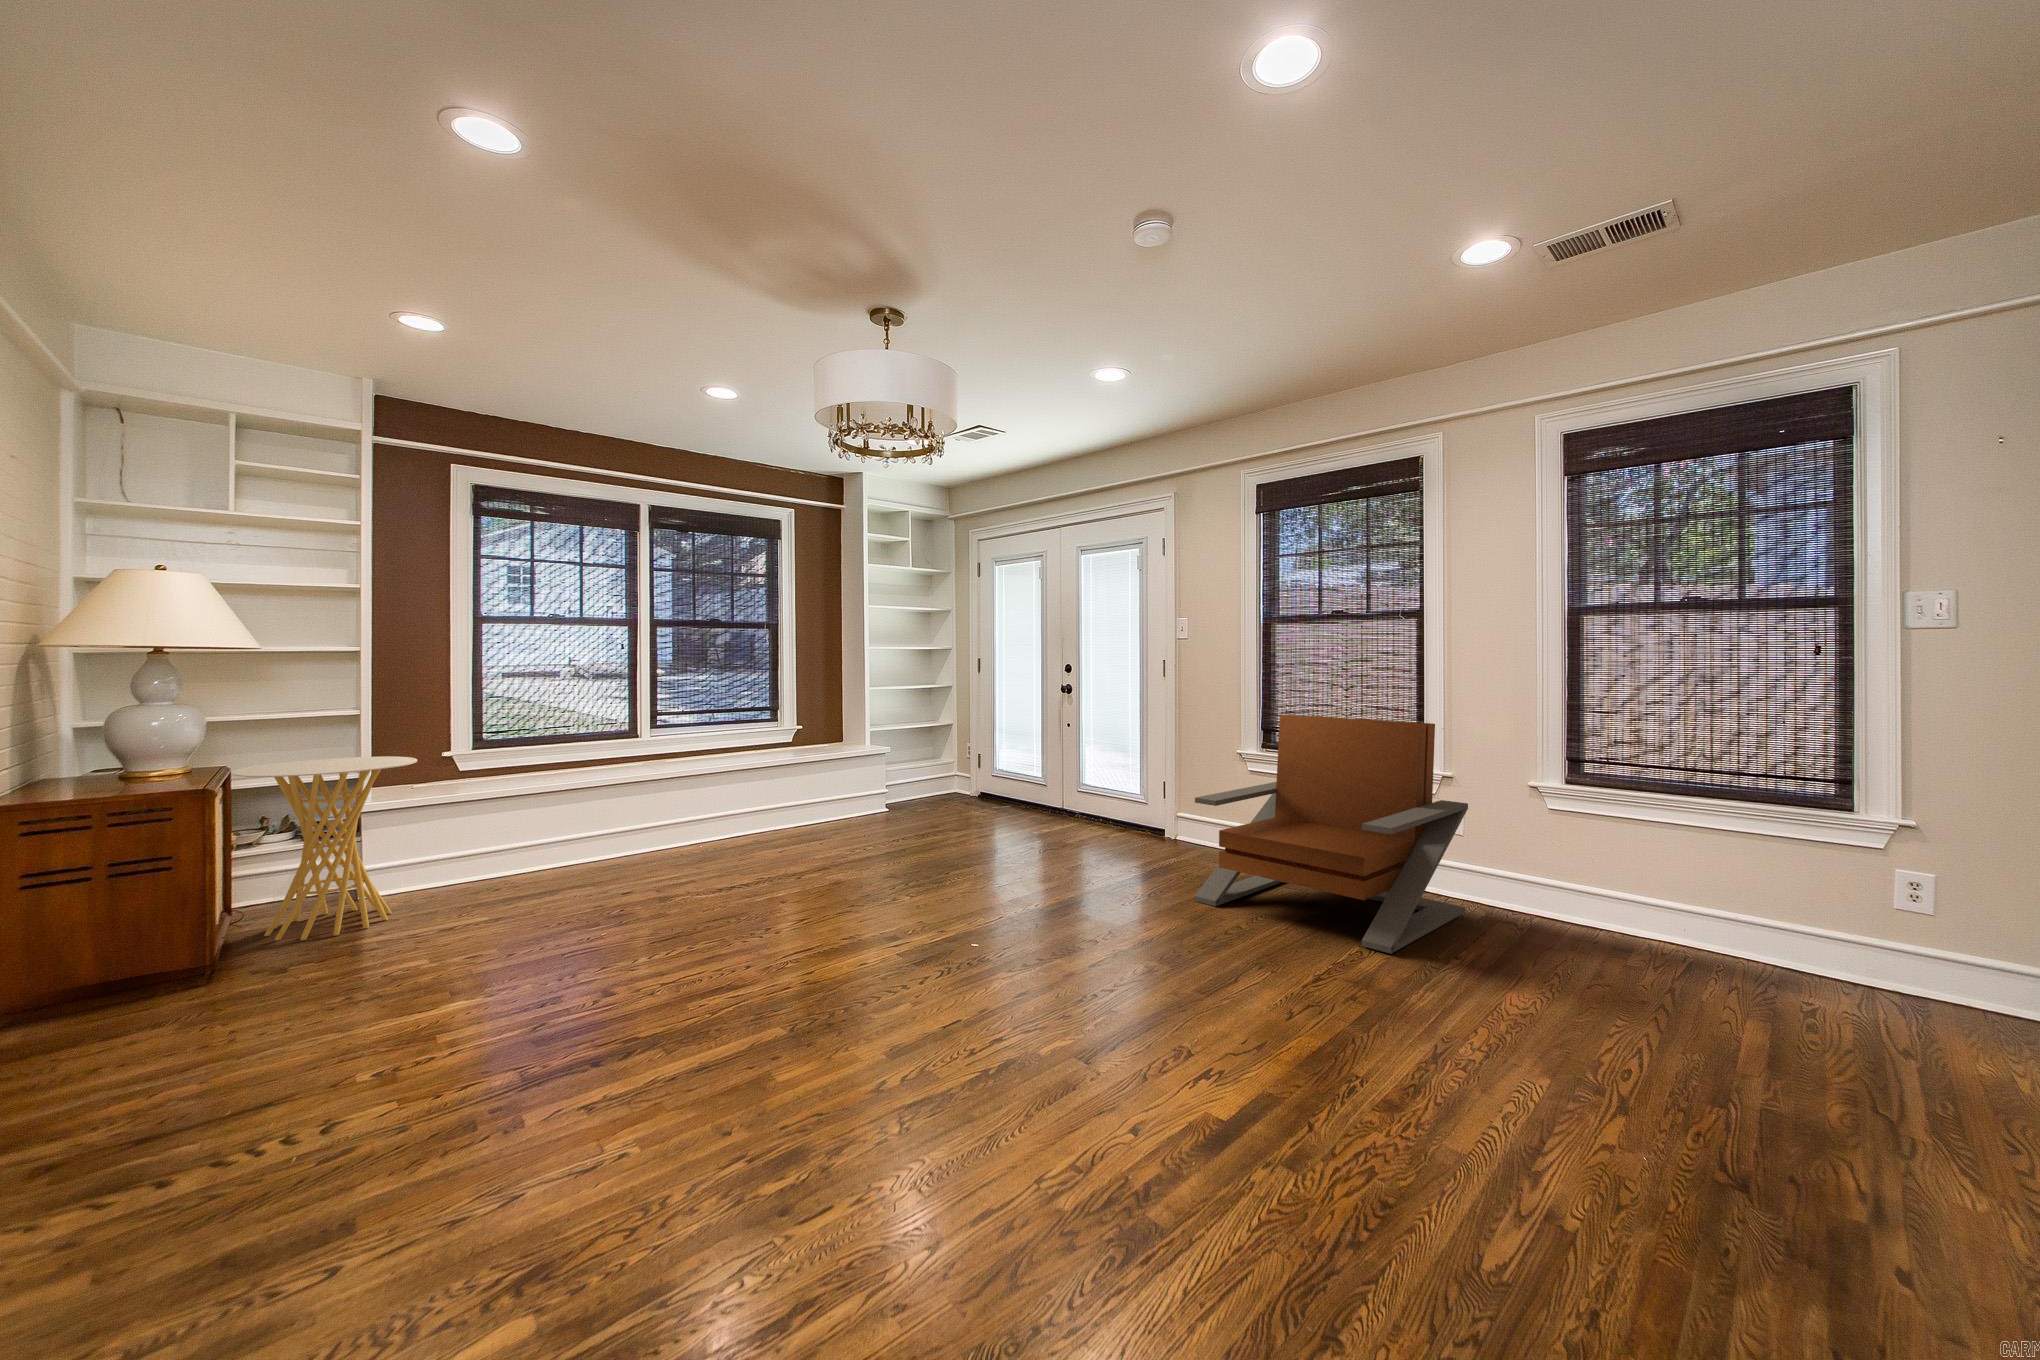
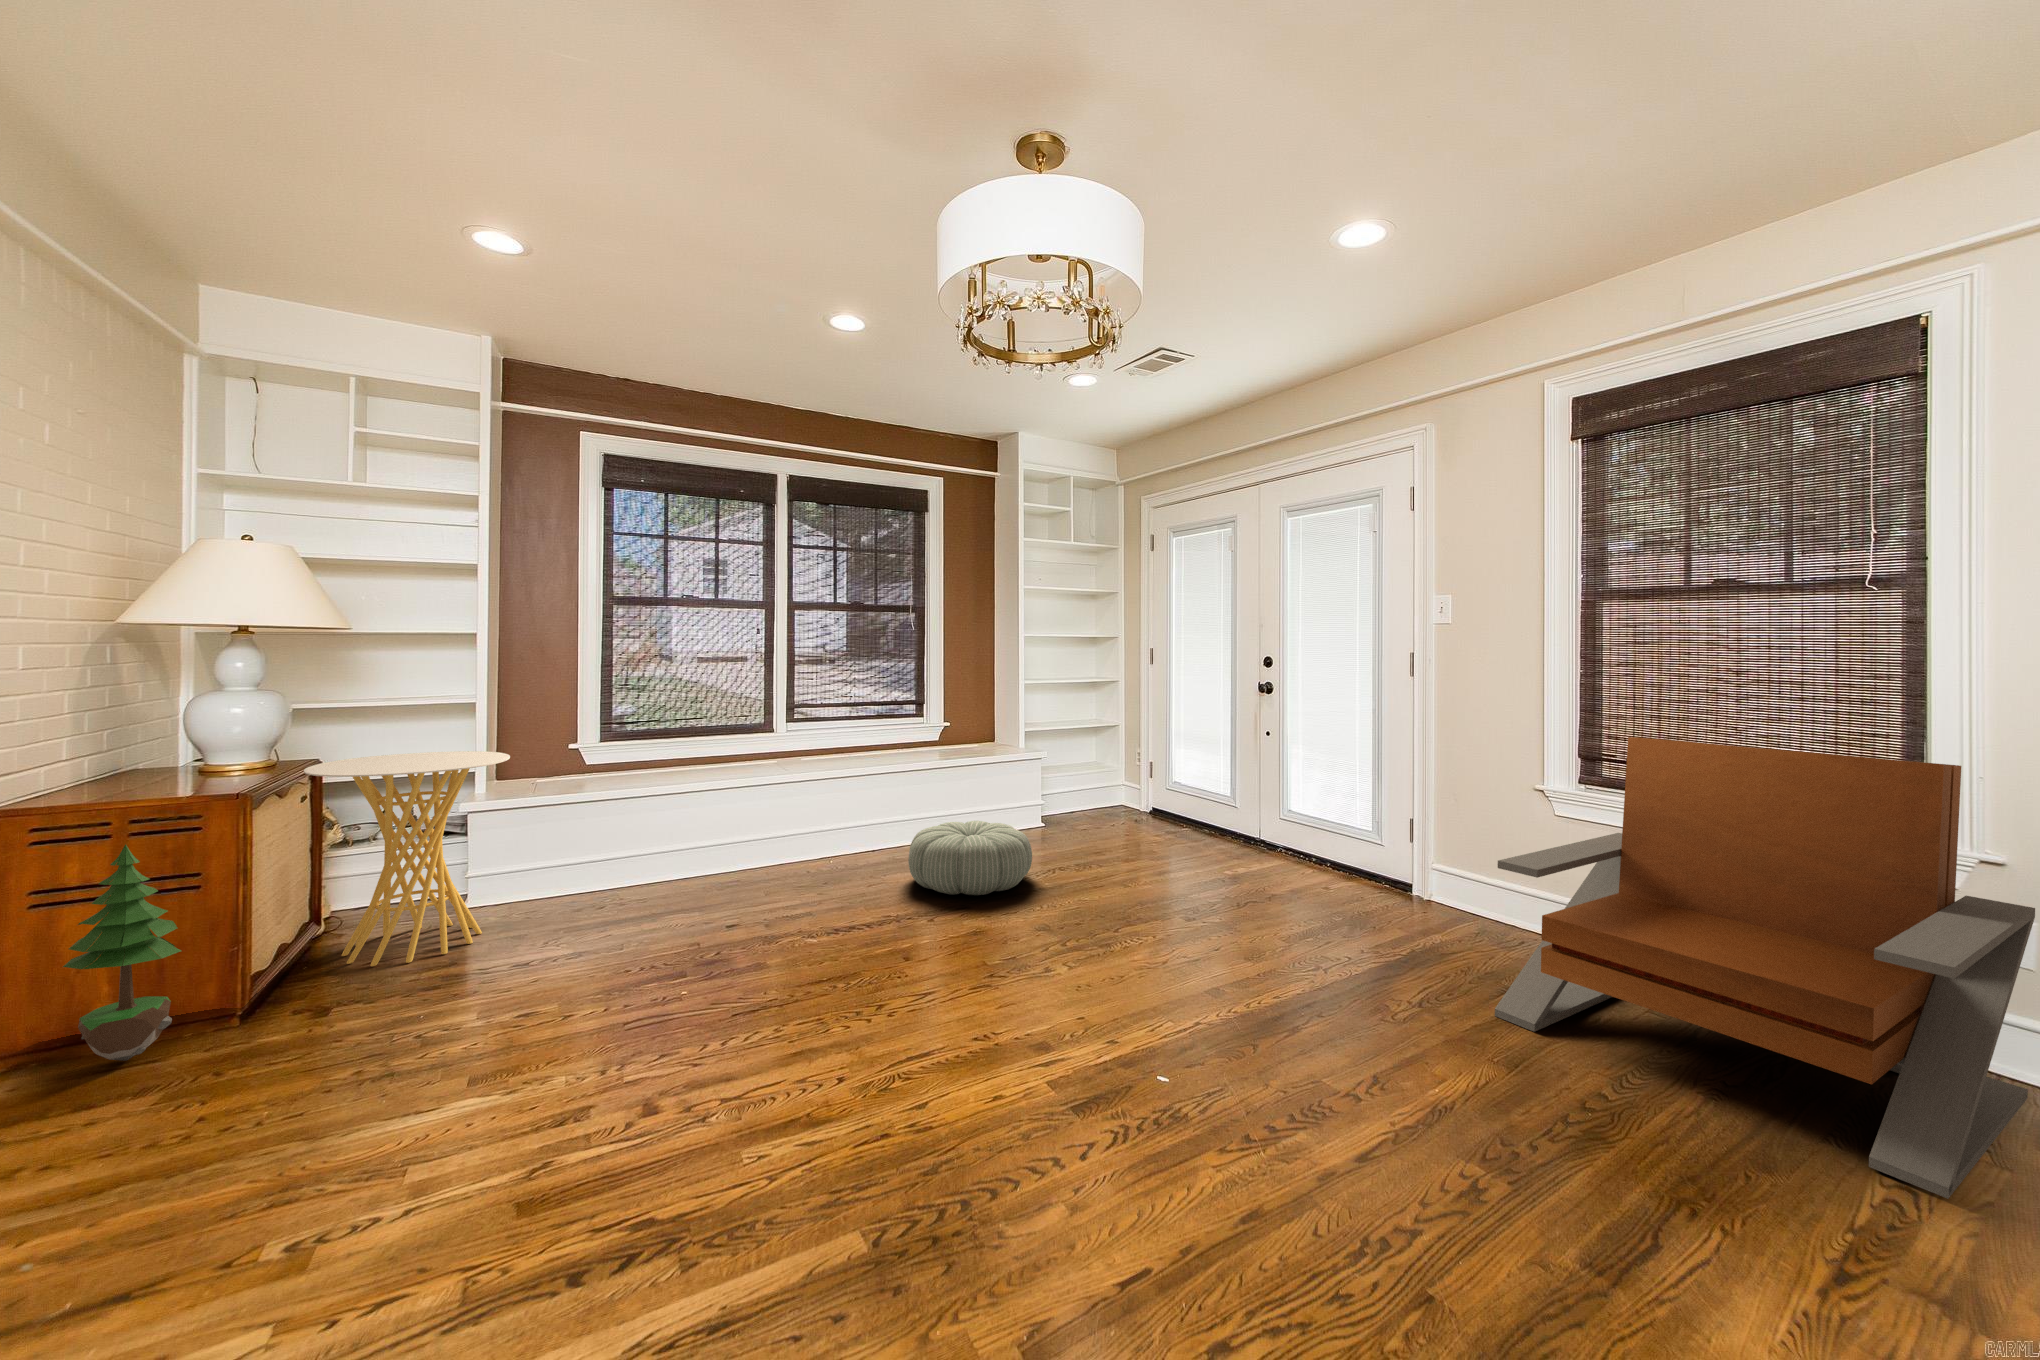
pouf: none [772,804,878,861] -> present [908,821,1032,895]
potted tree: none [75,831,171,1009] -> present [63,845,181,1061]

